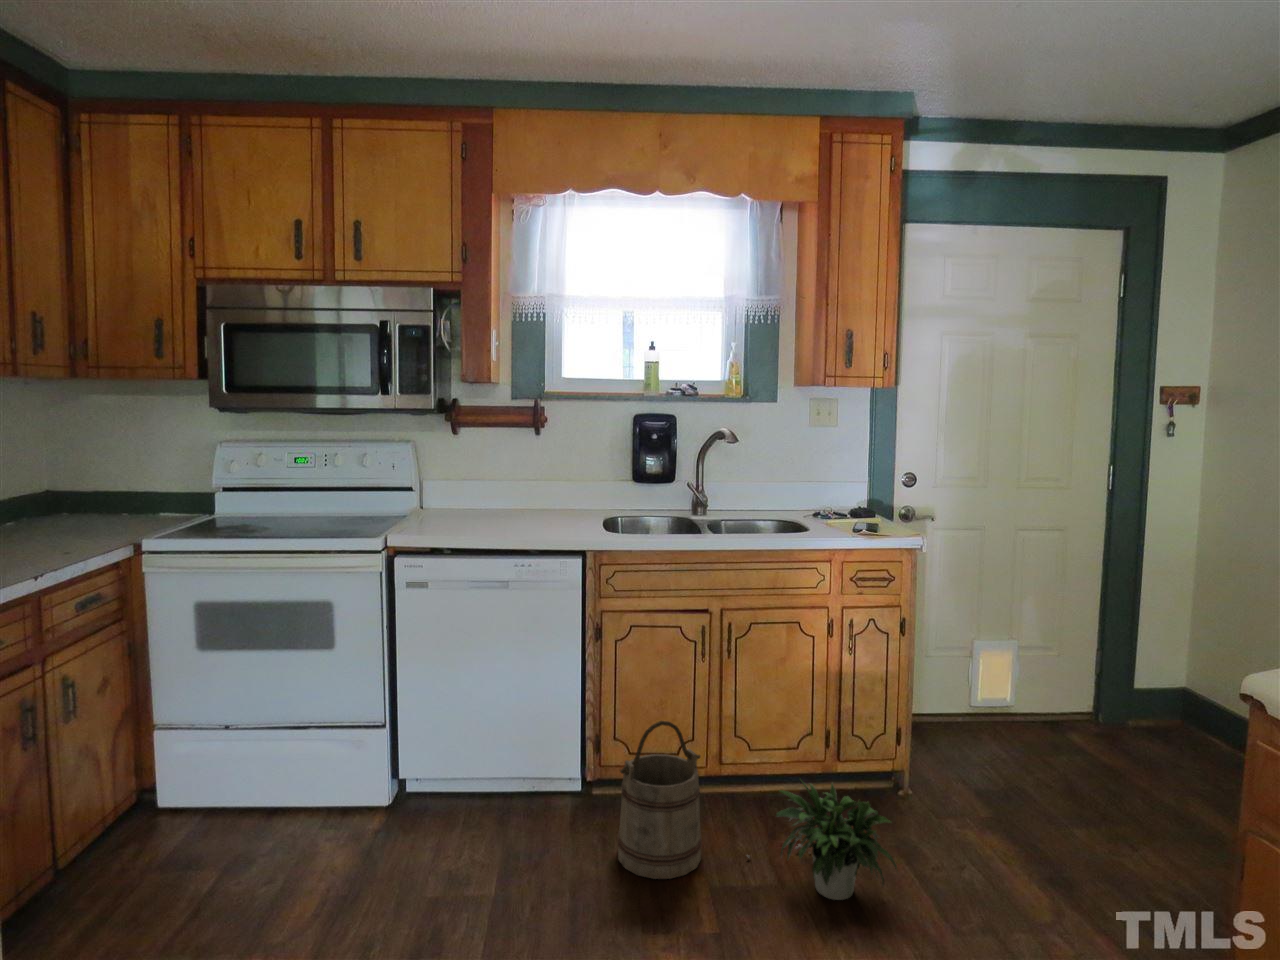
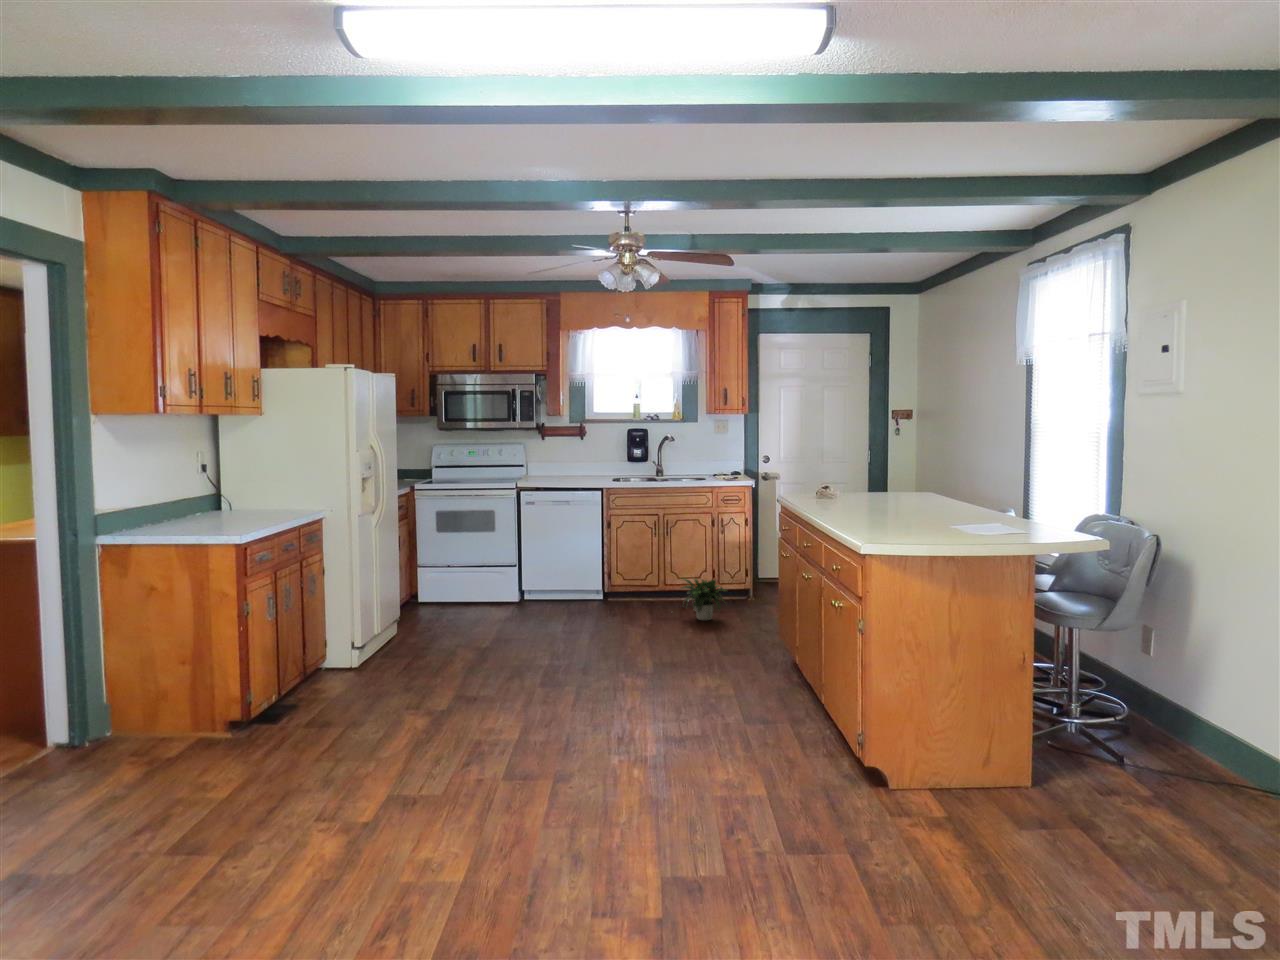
bucket: present [618,721,702,879] -> none [617,554,652,616]

